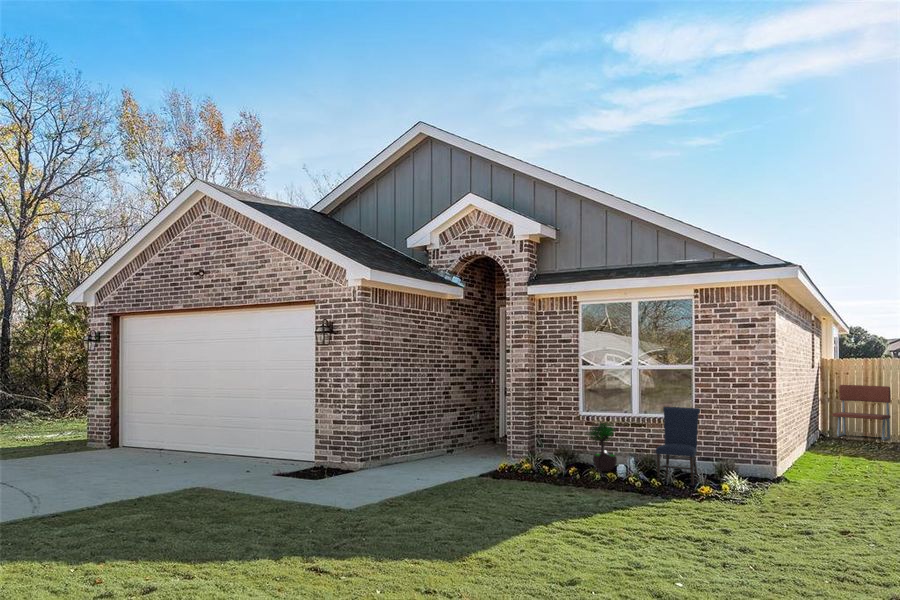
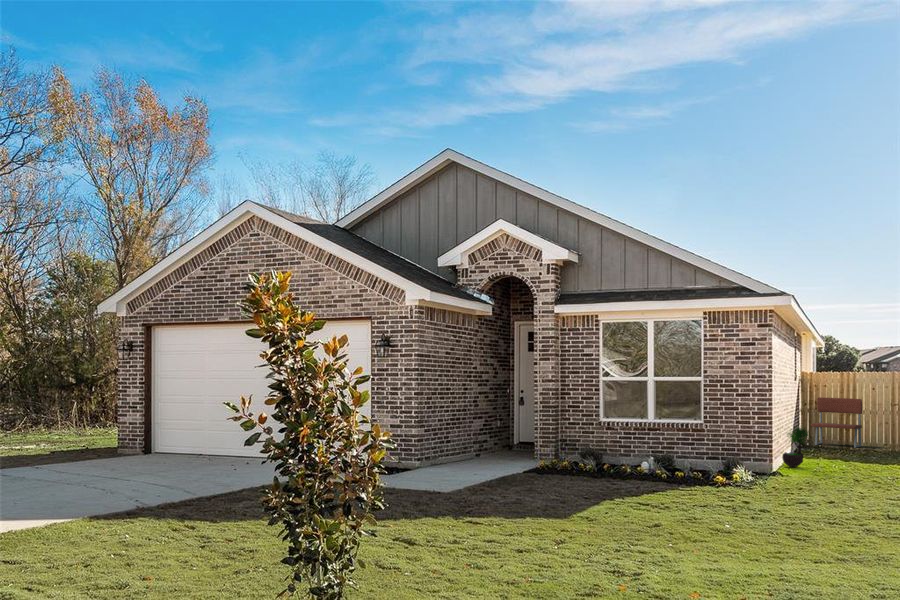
chair: present [656,407,700,485] -> none [673,413,709,478]
potted tree: present [587,422,617,472] -> present [782,427,808,467]

